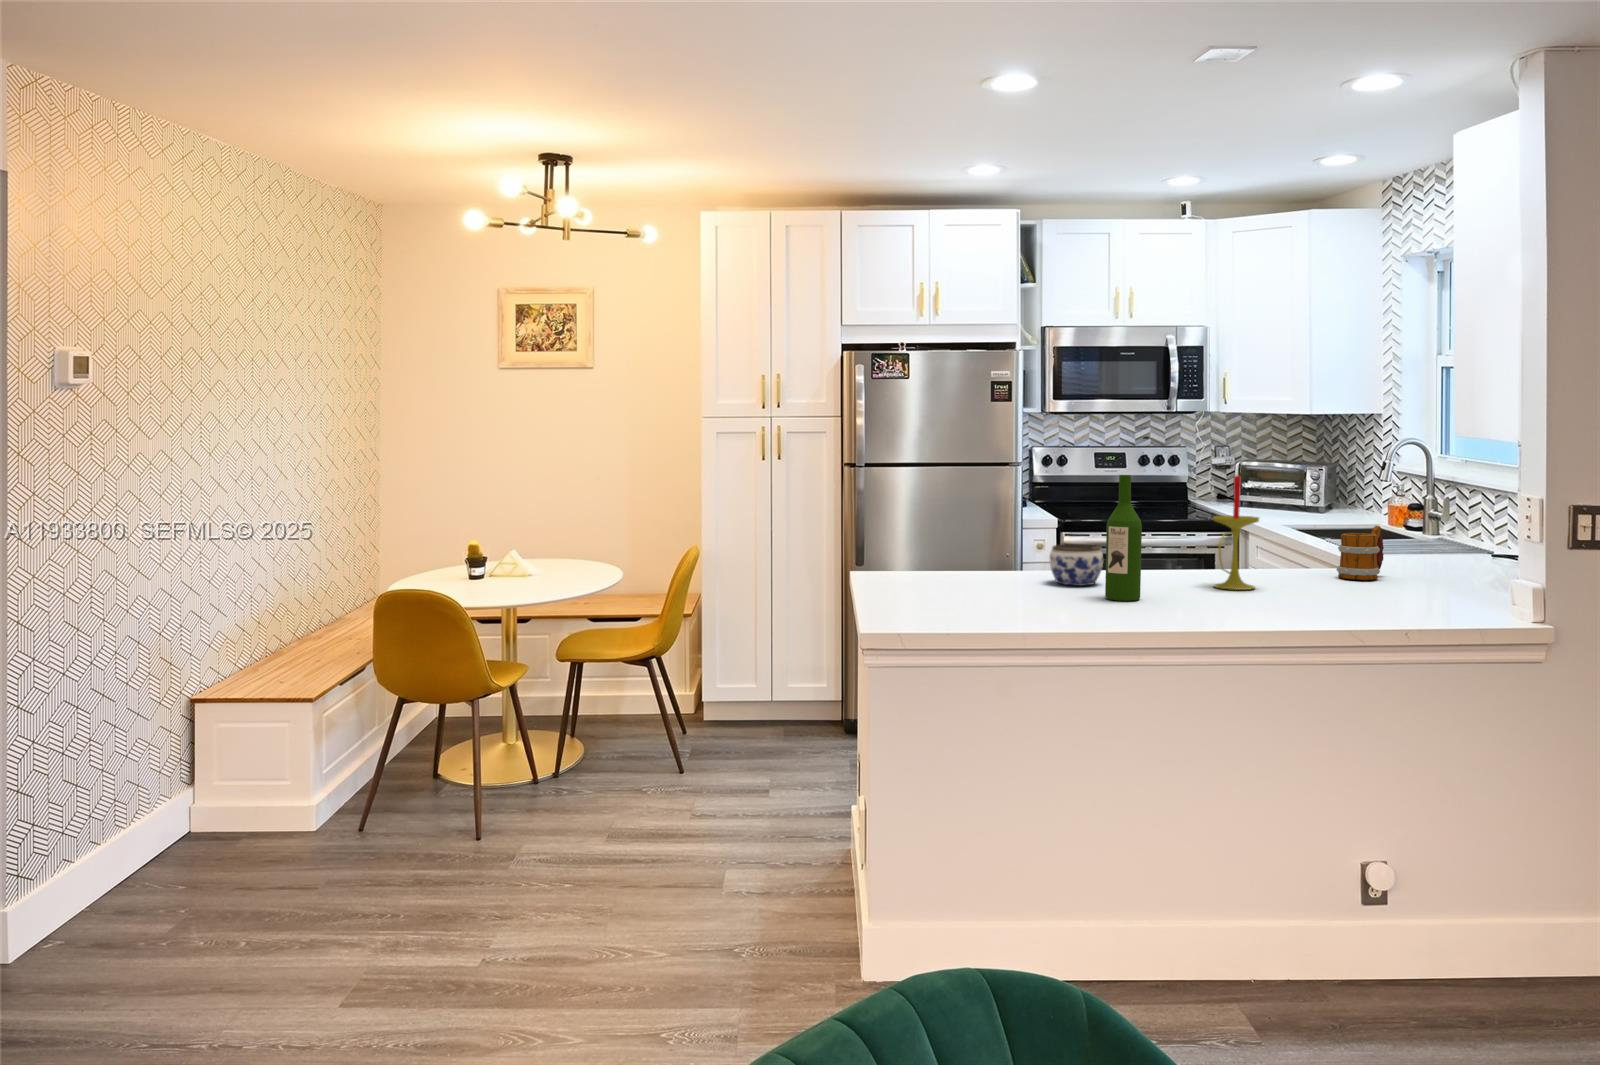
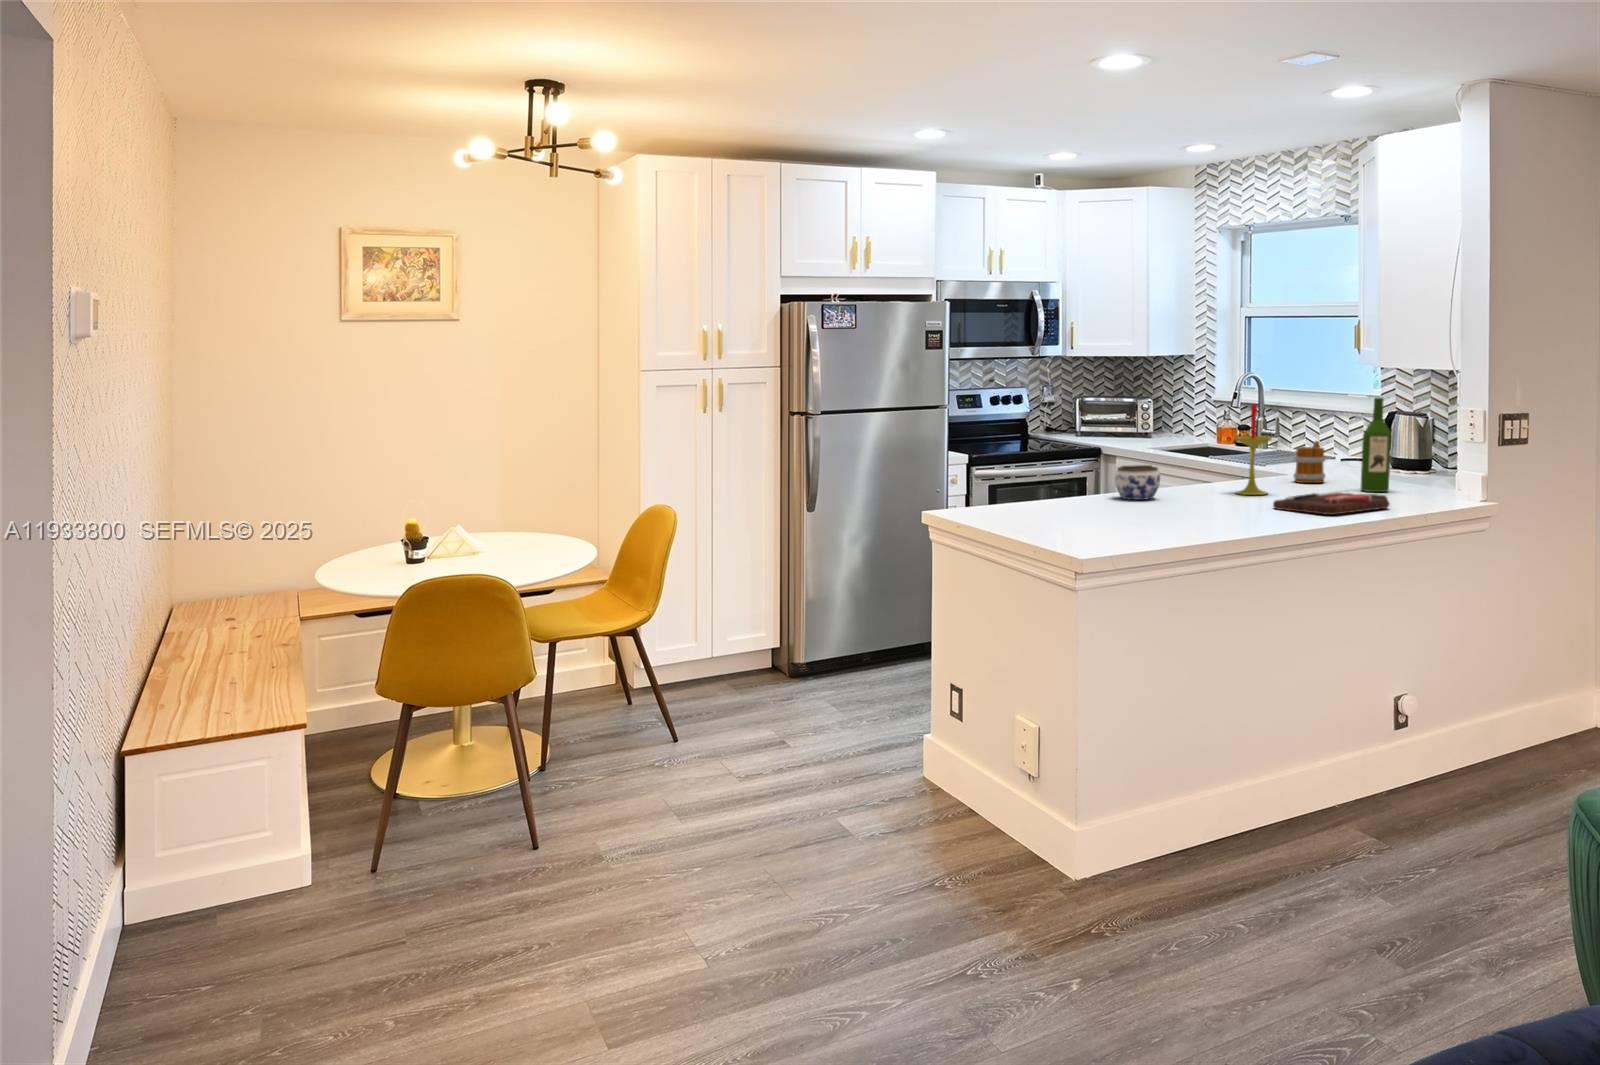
wine bottle: present [1105,475,1142,601] -> present [1361,398,1391,492]
cutting board: none [1199,590,1373,621] -> present [1273,489,1389,515]

